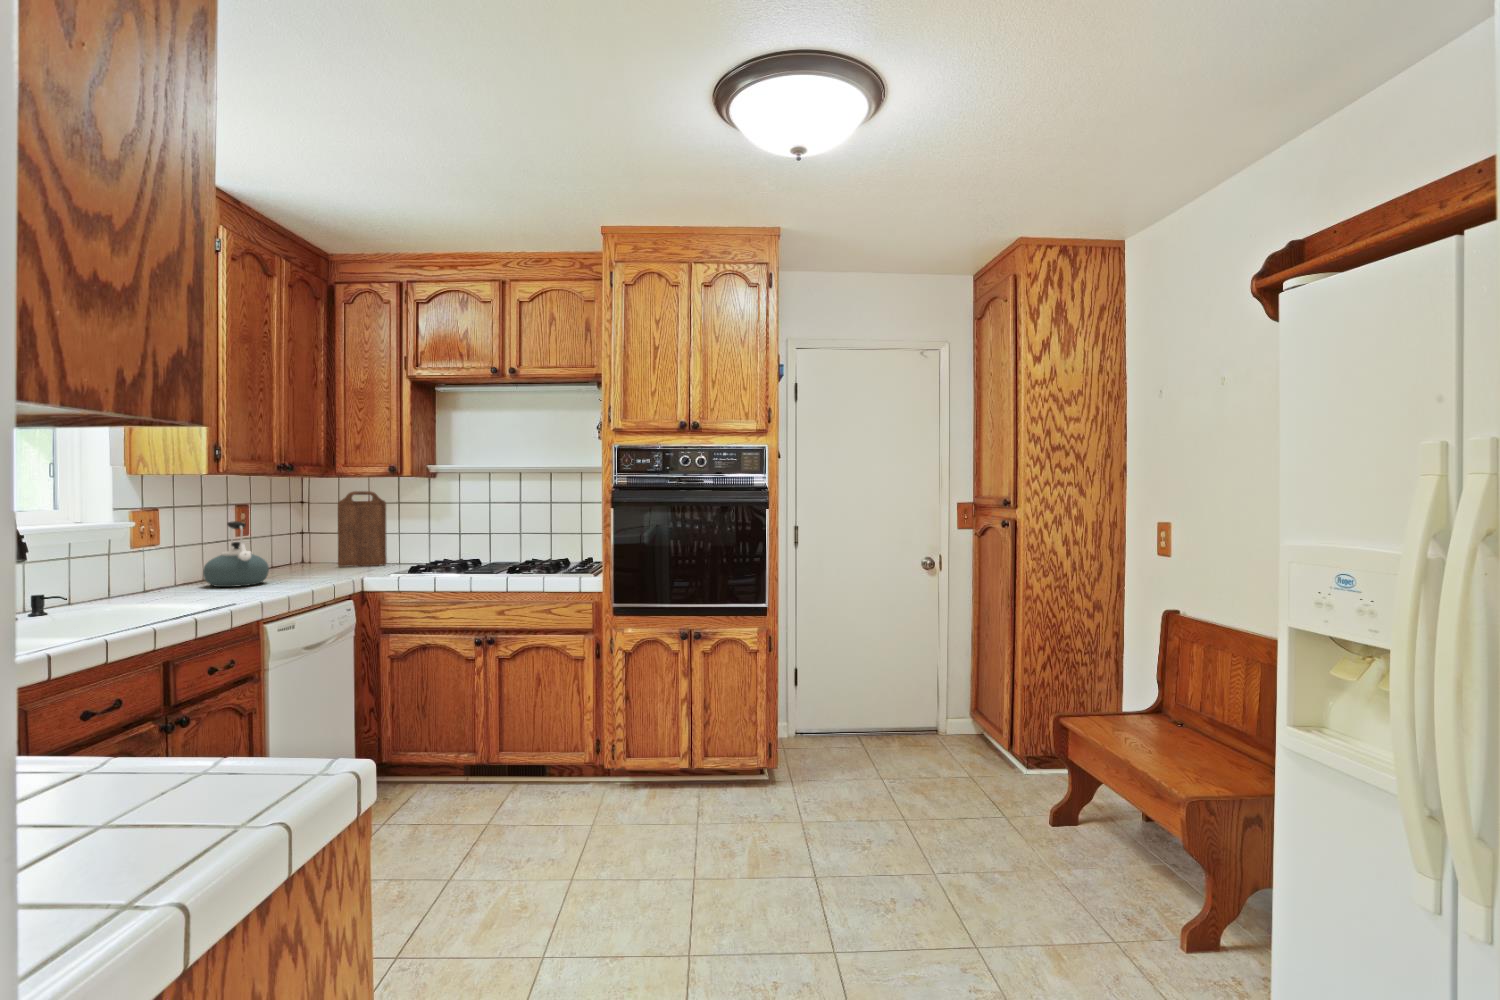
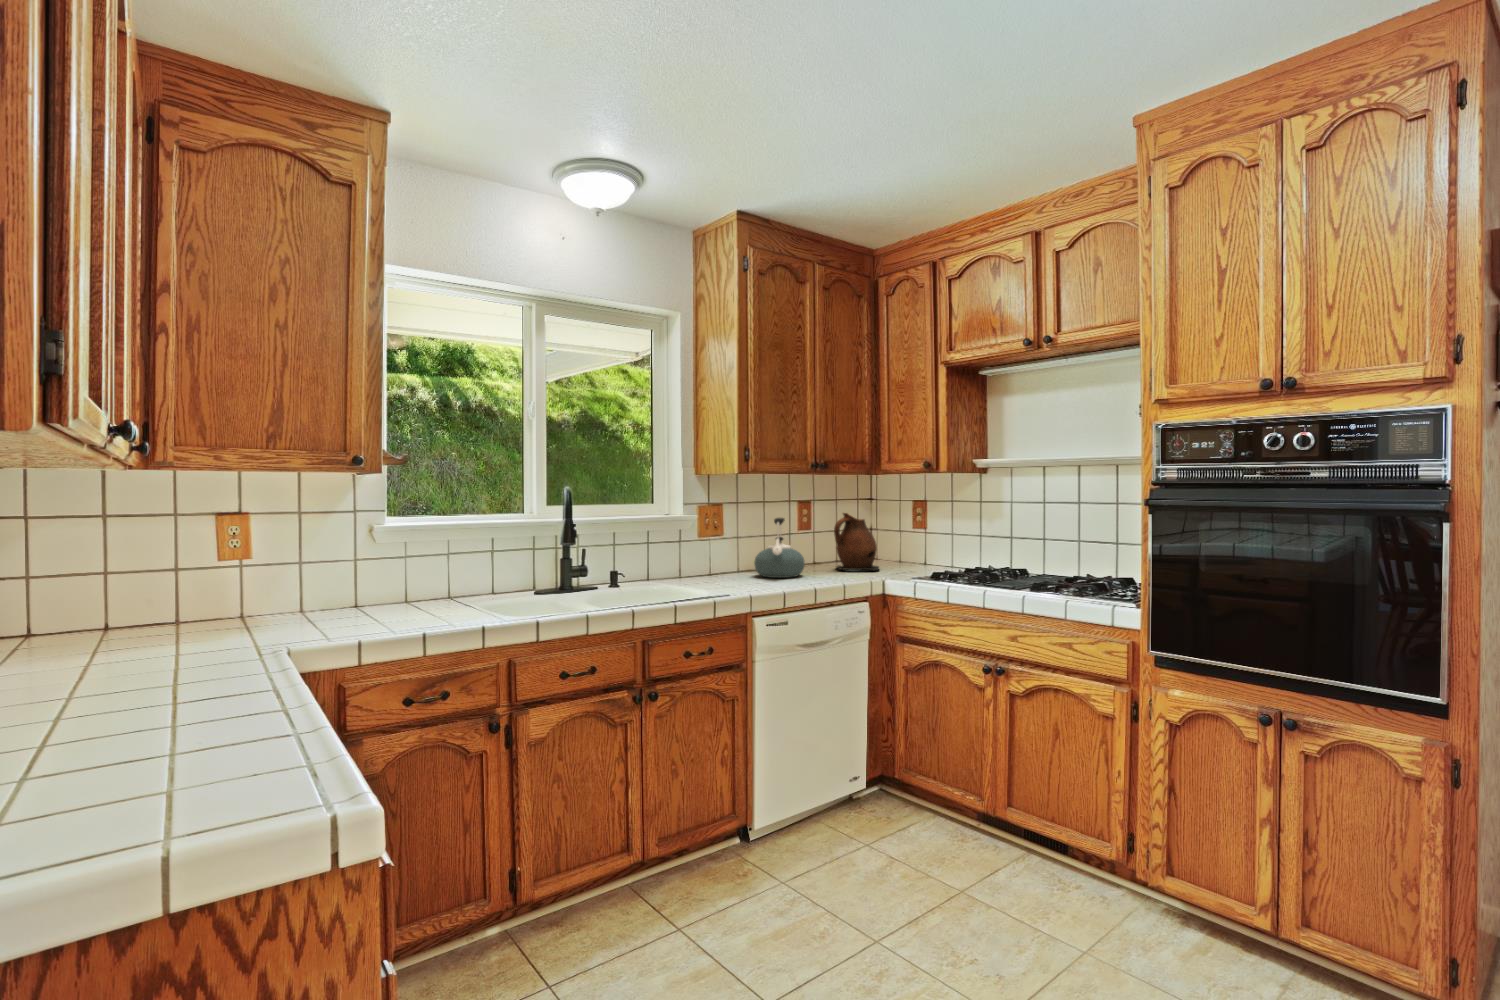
cutting board: present [338,491,387,567] -> none [889,489,933,567]
ceramic pitcher: none [283,515,342,574] -> present [834,513,879,571]

